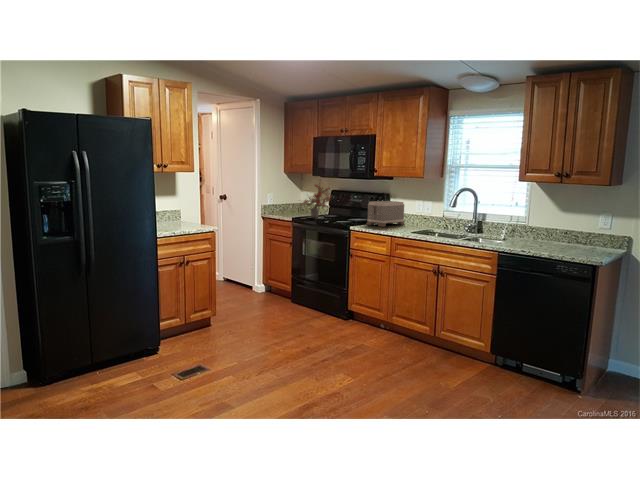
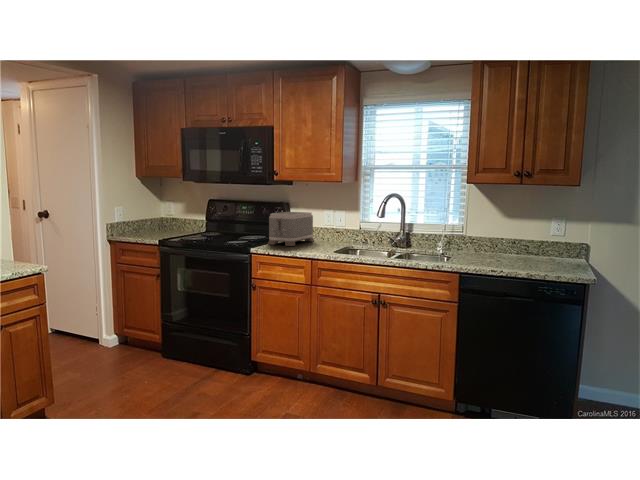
potted plant: present [302,183,331,218] -> none [164,183,215,238]

